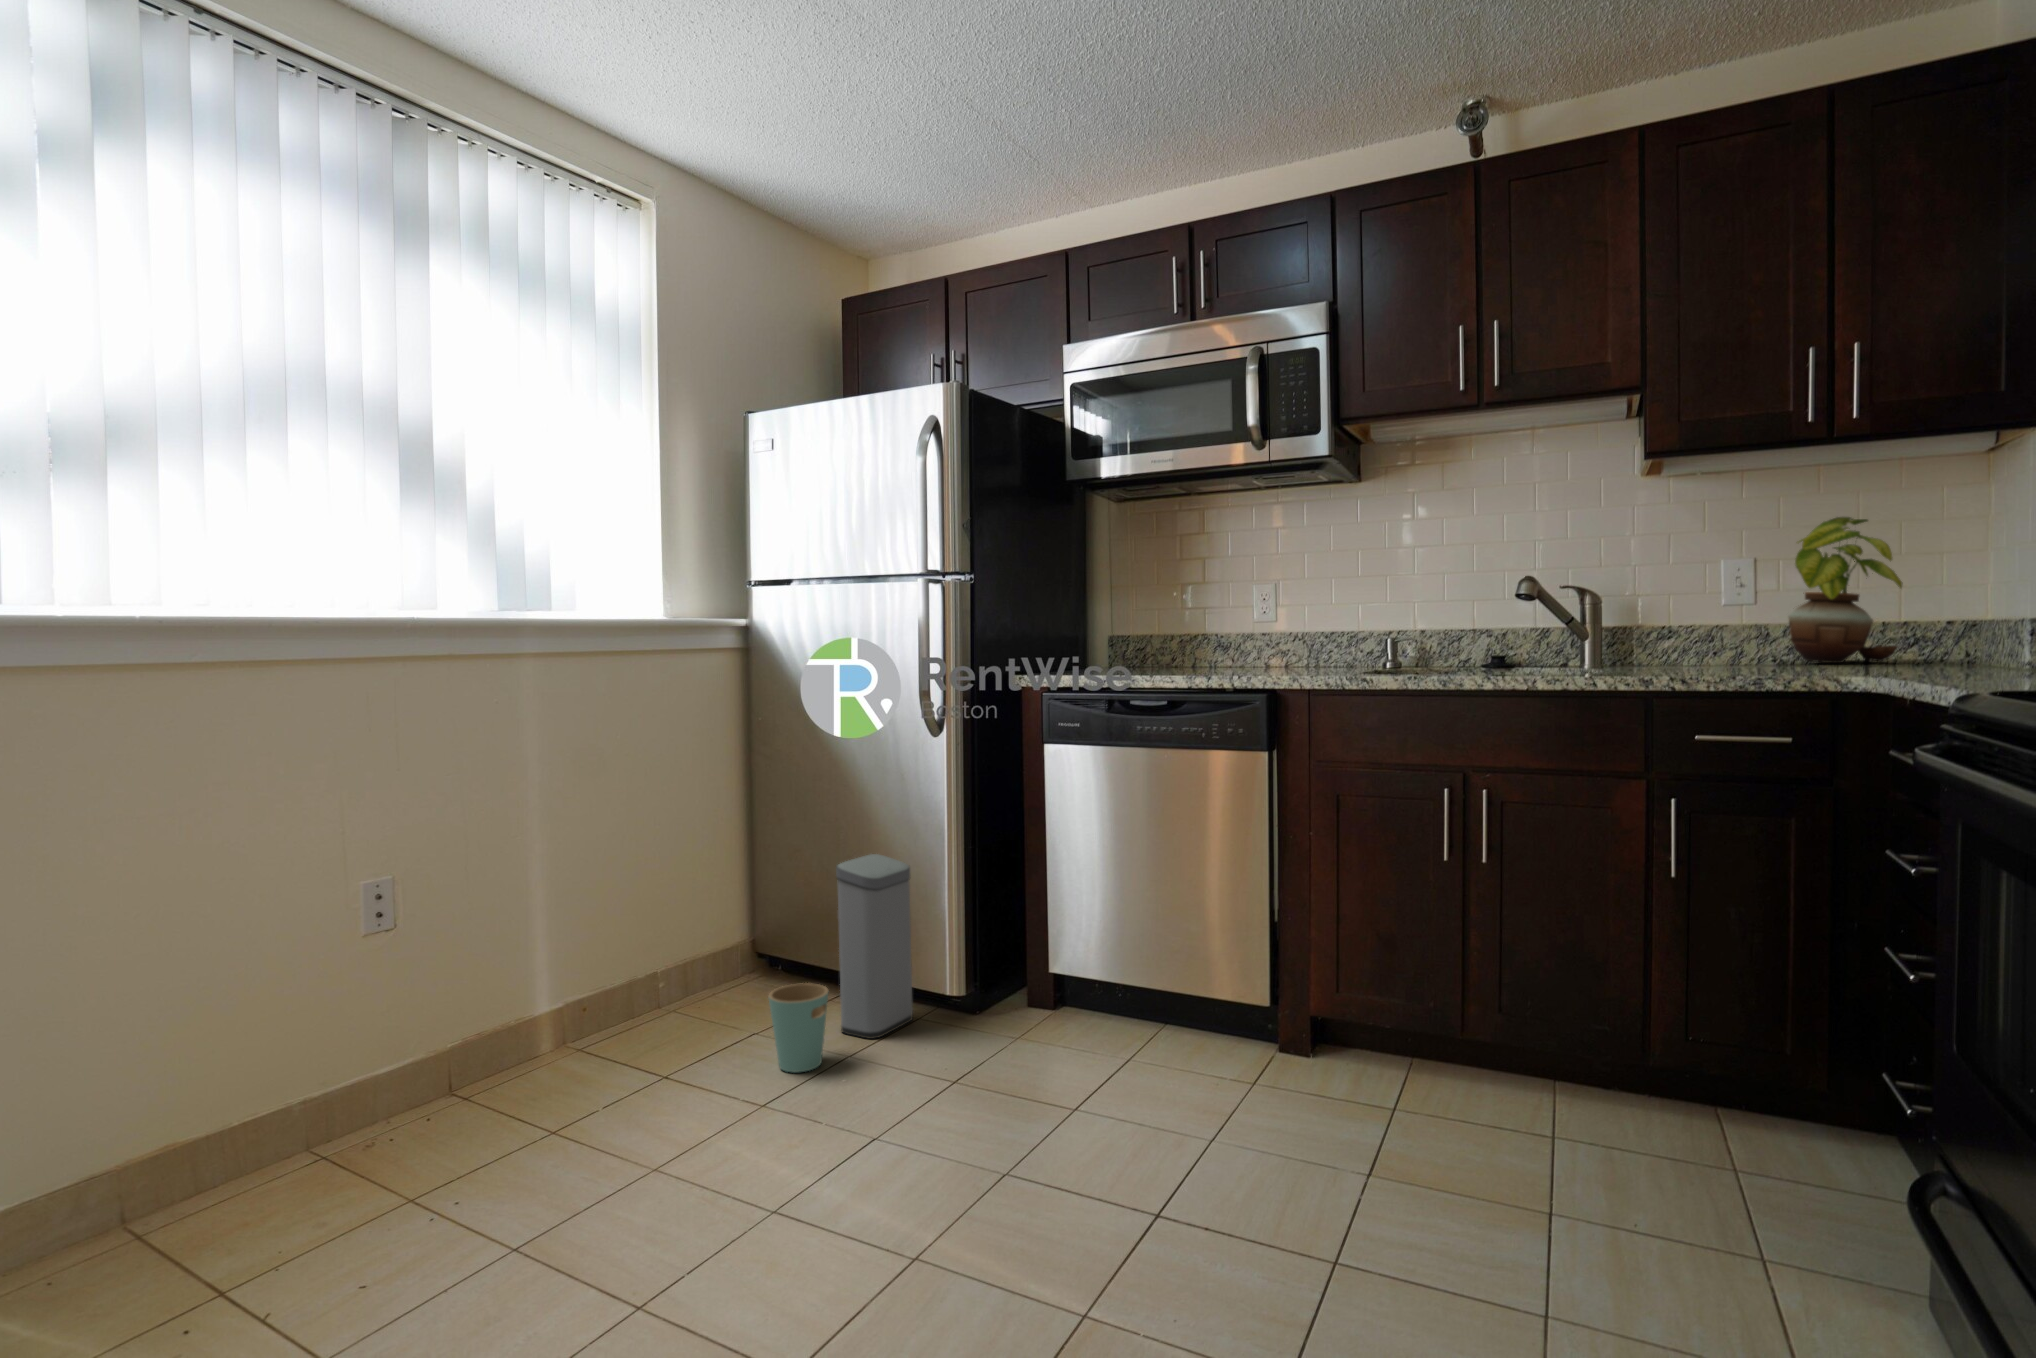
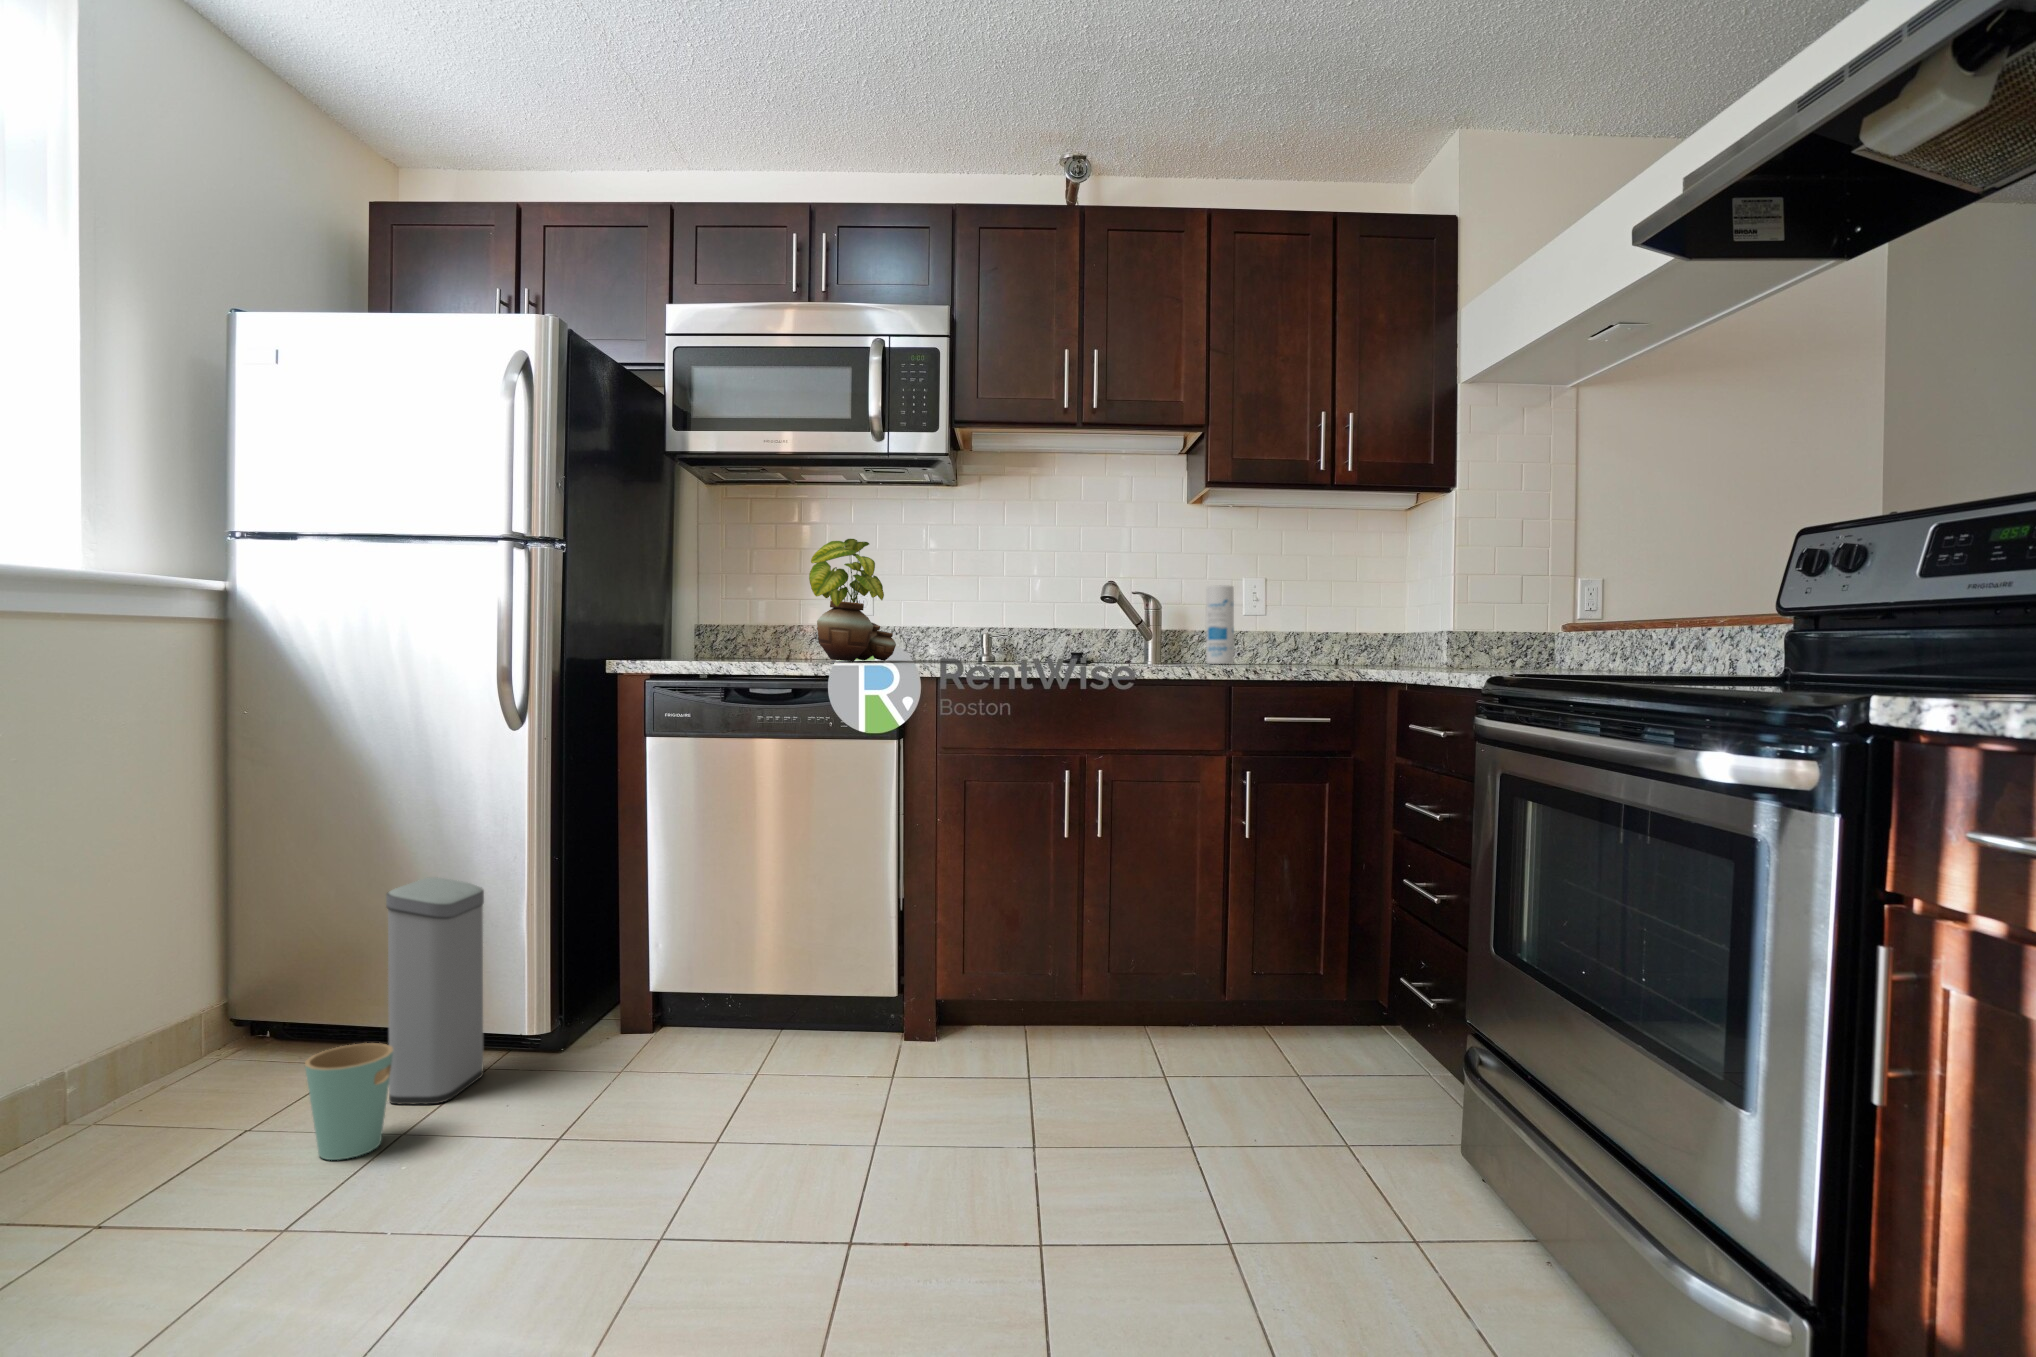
potted plant: present [1788,517,1902,663] -> present [809,539,896,661]
canister: none [1667,571,1706,664] -> present [1206,585,1234,664]

